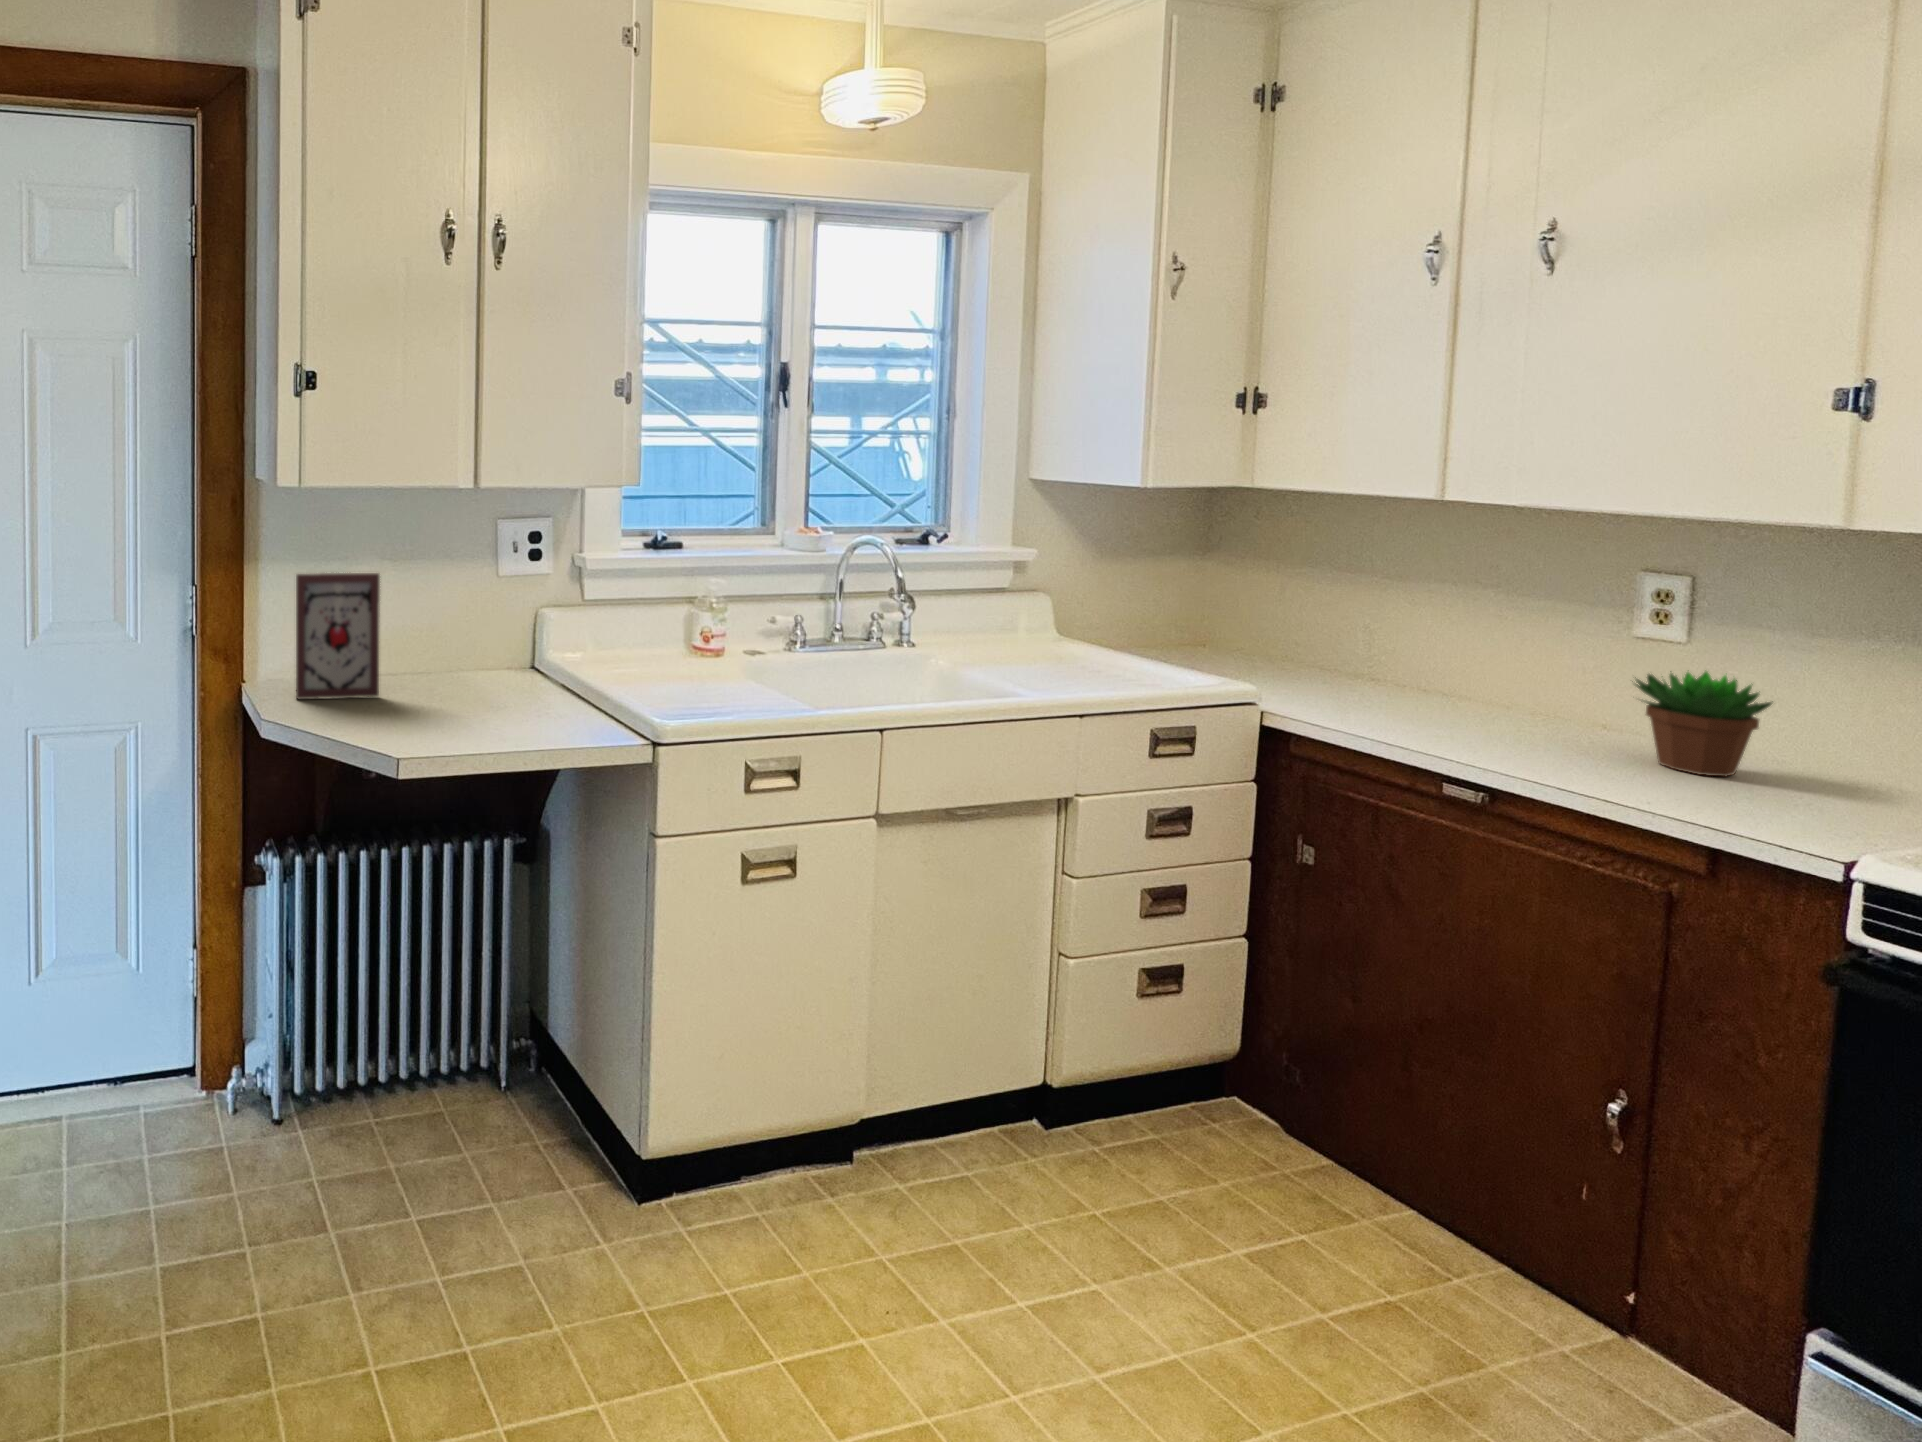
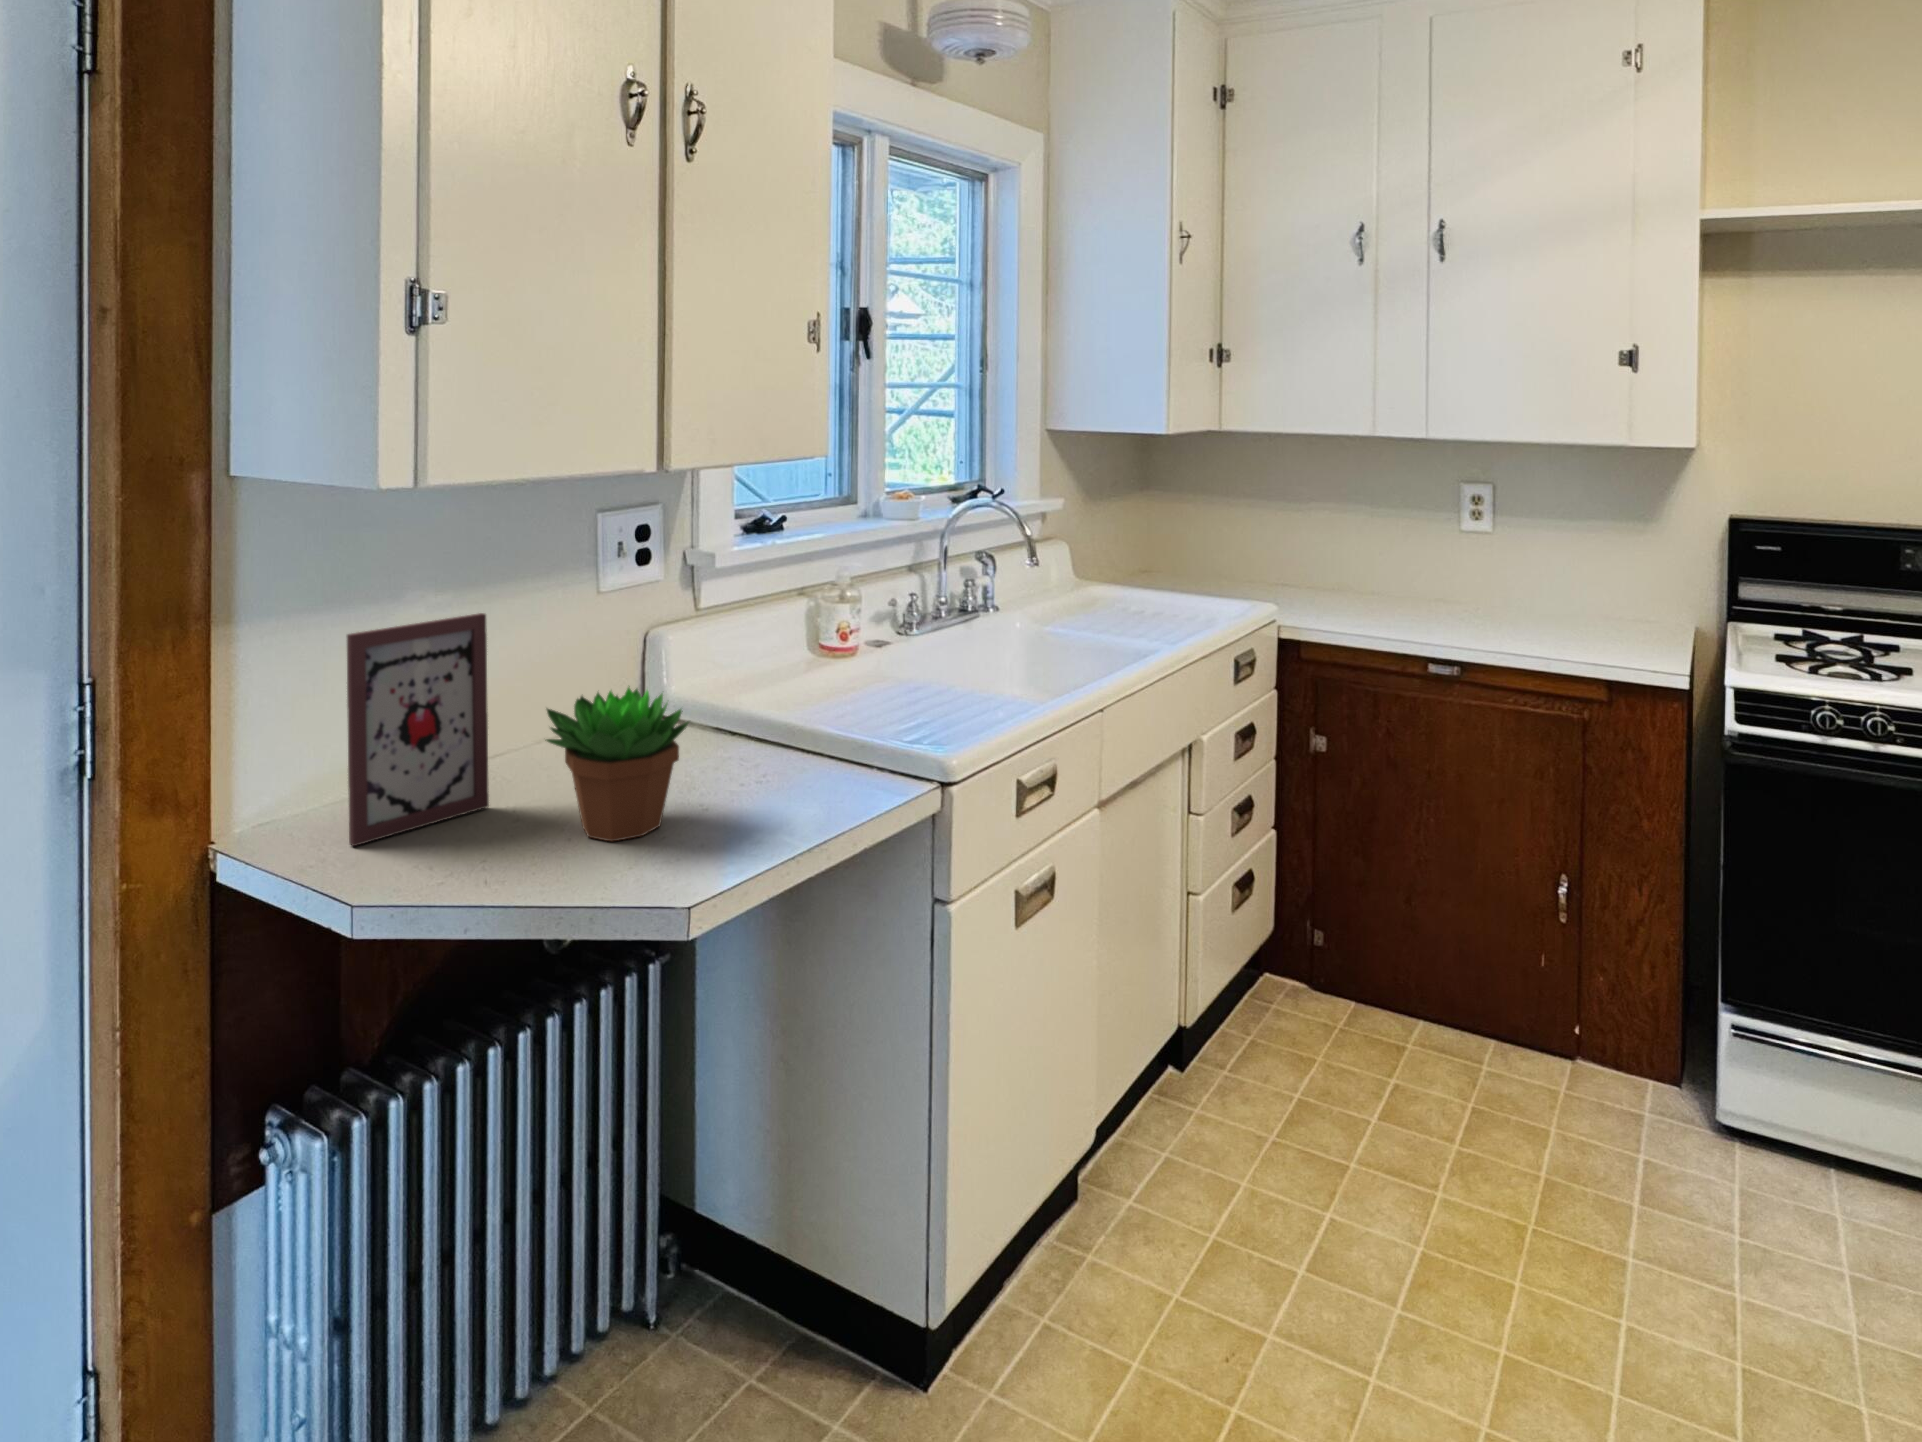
succulent plant: present [1635,671,1773,776] -> present [545,686,688,841]

